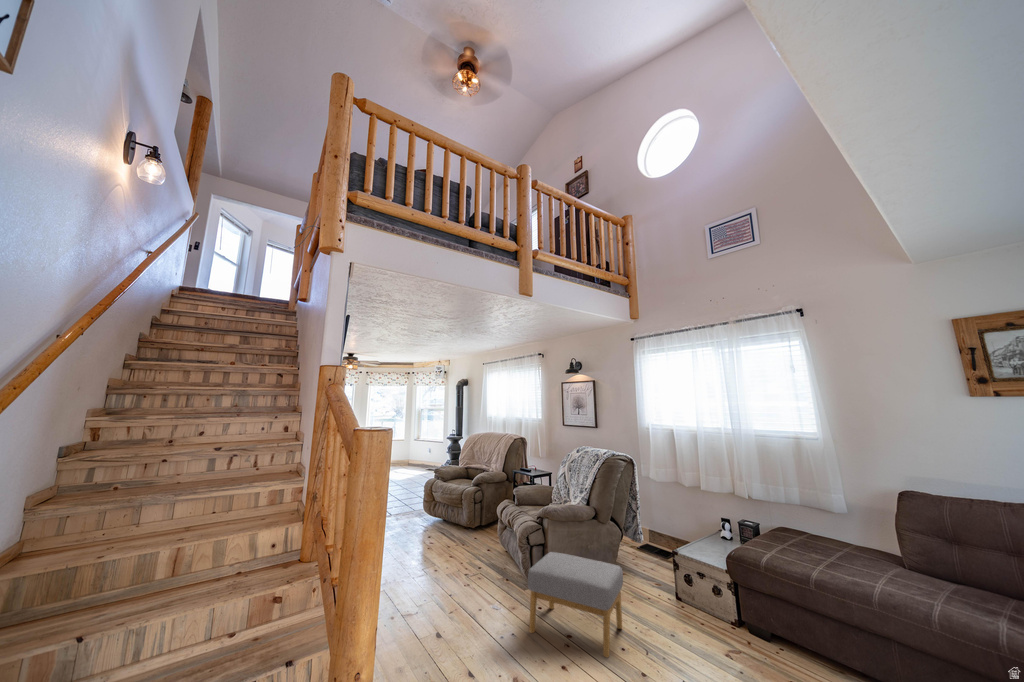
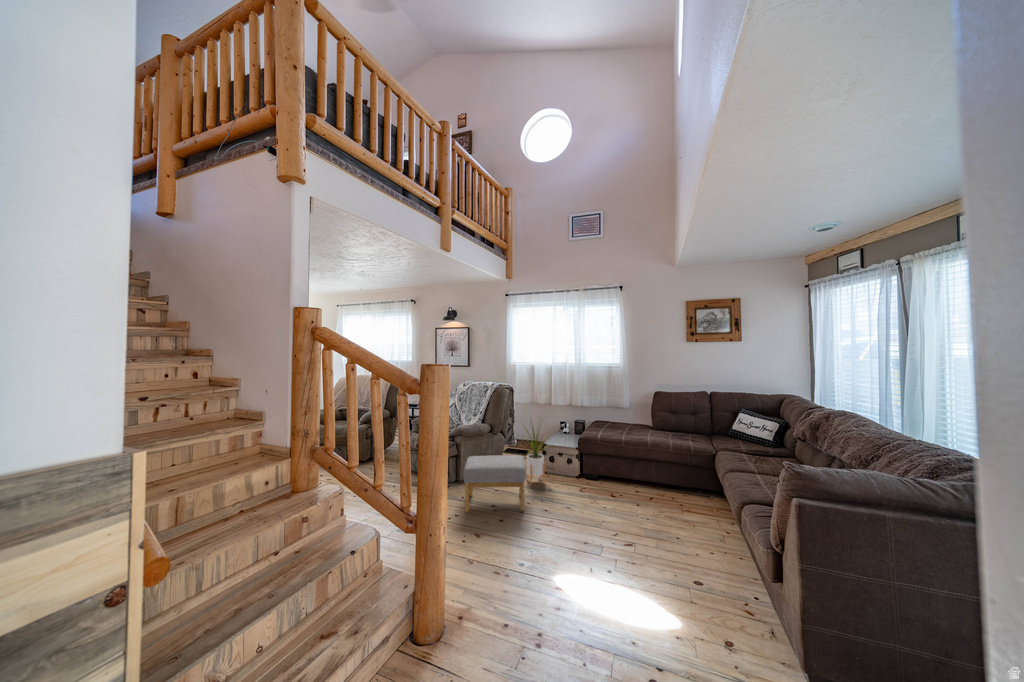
house plant: none [622,503,682,618] -> present [524,424,545,485]

